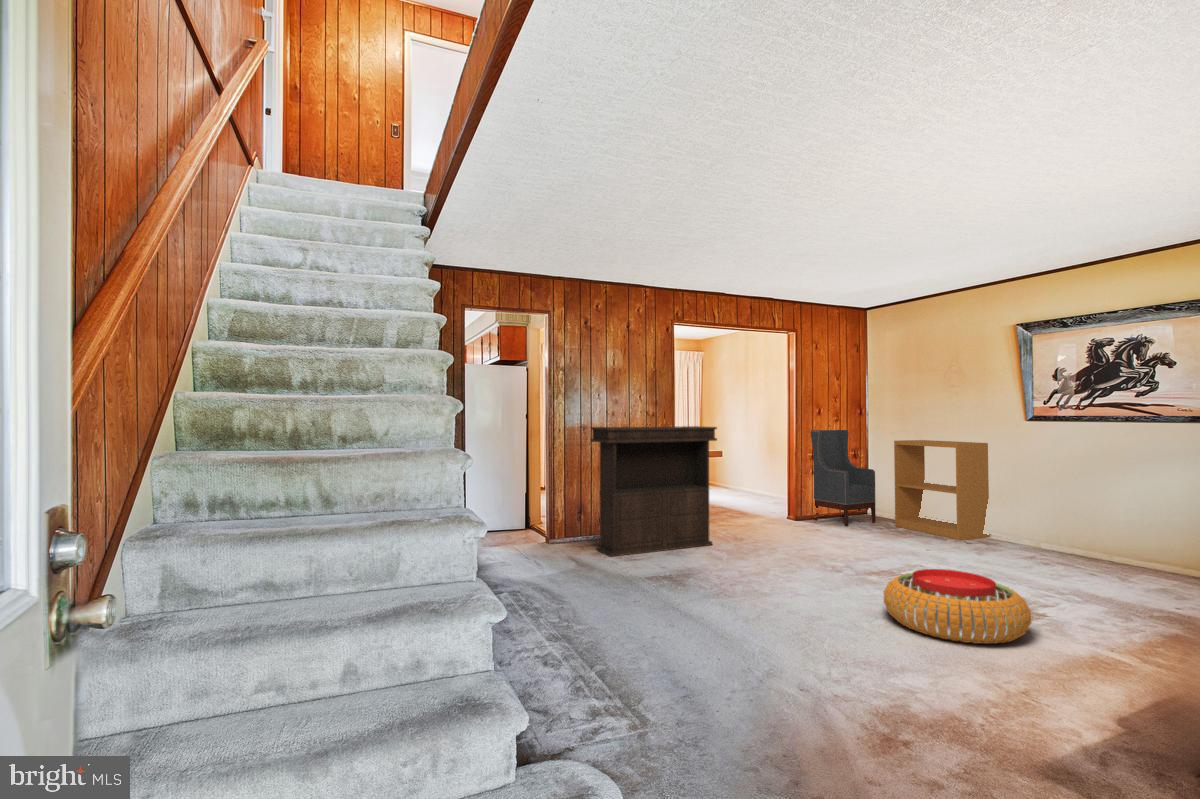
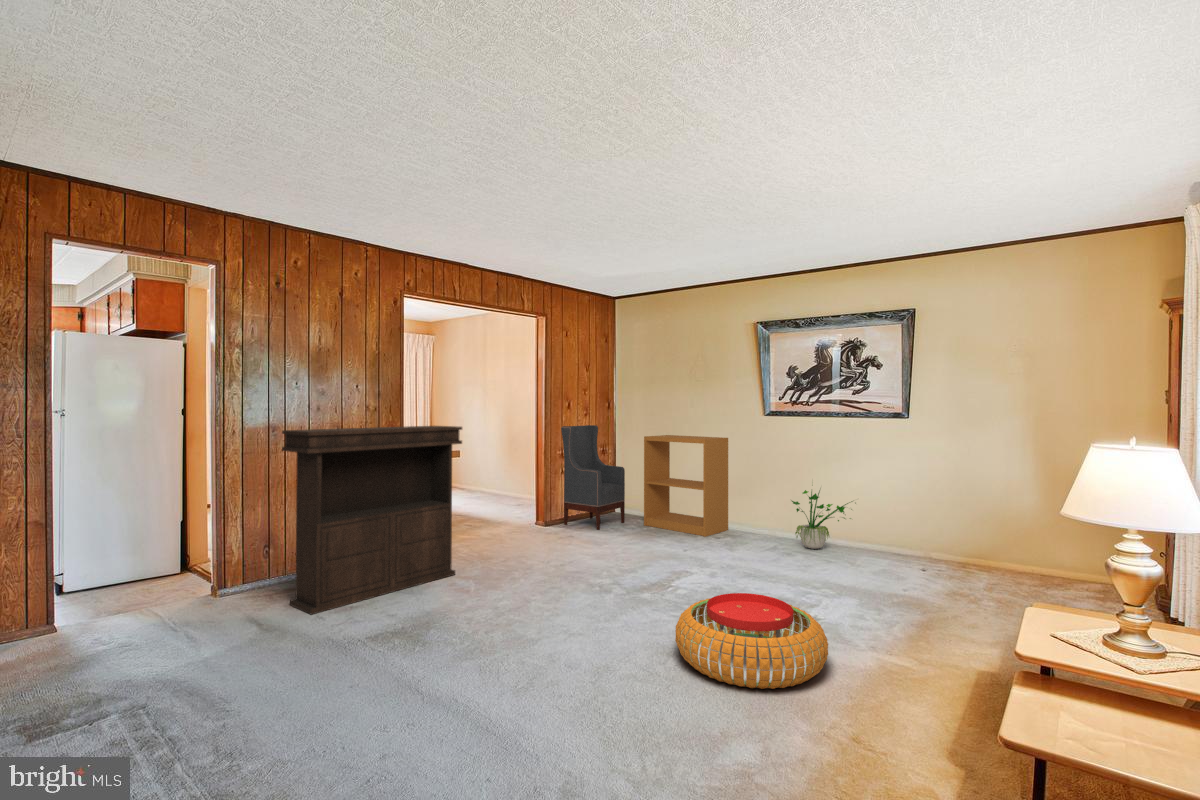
potted plant: none [1057,485,1144,560] -> present [792,490,852,549]

